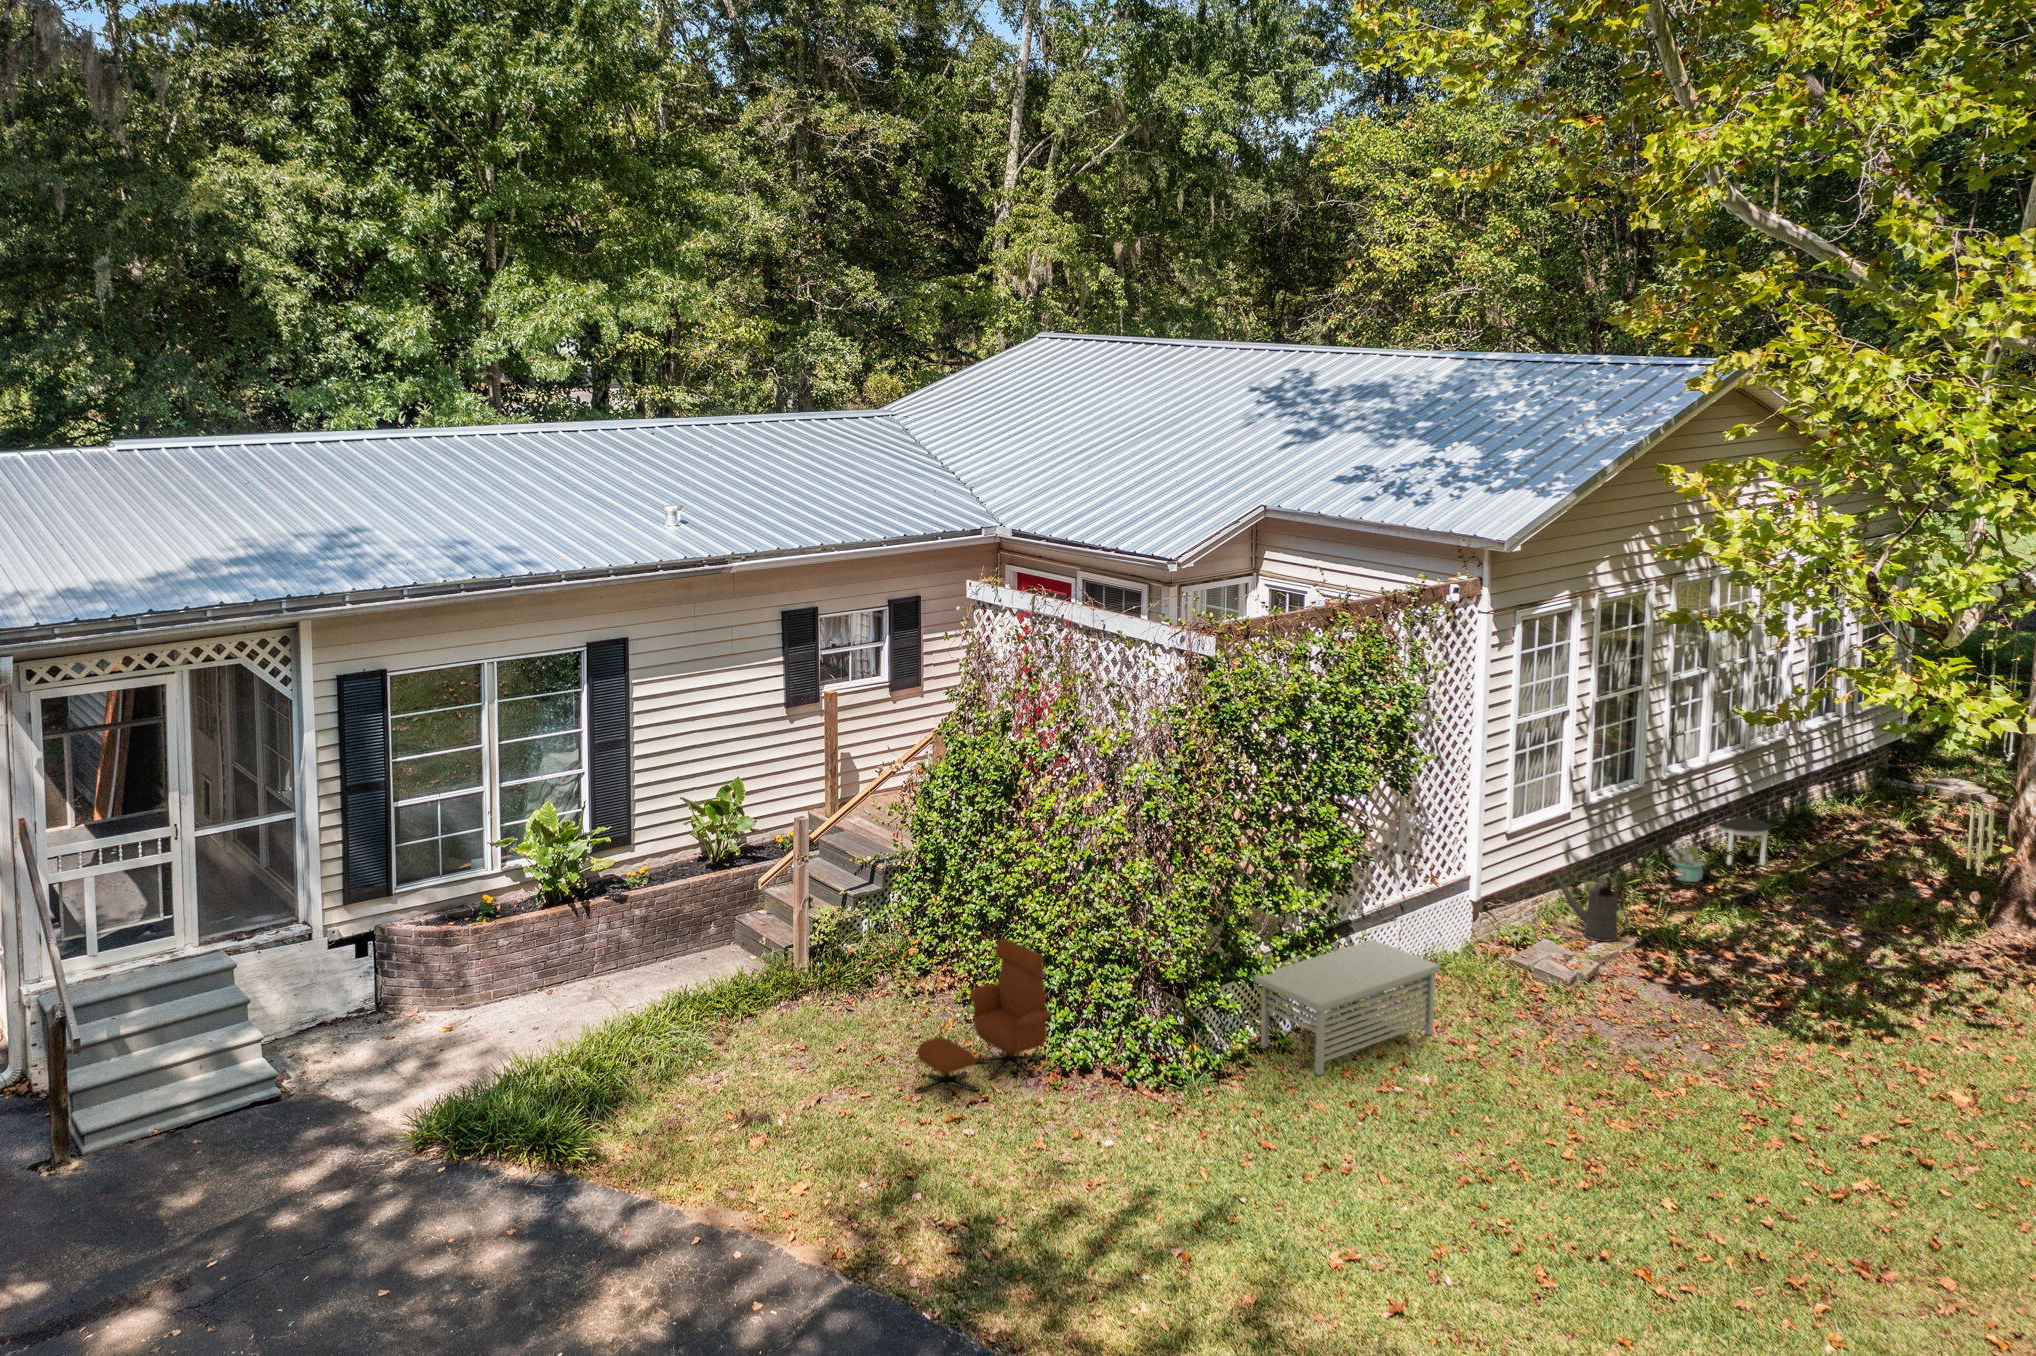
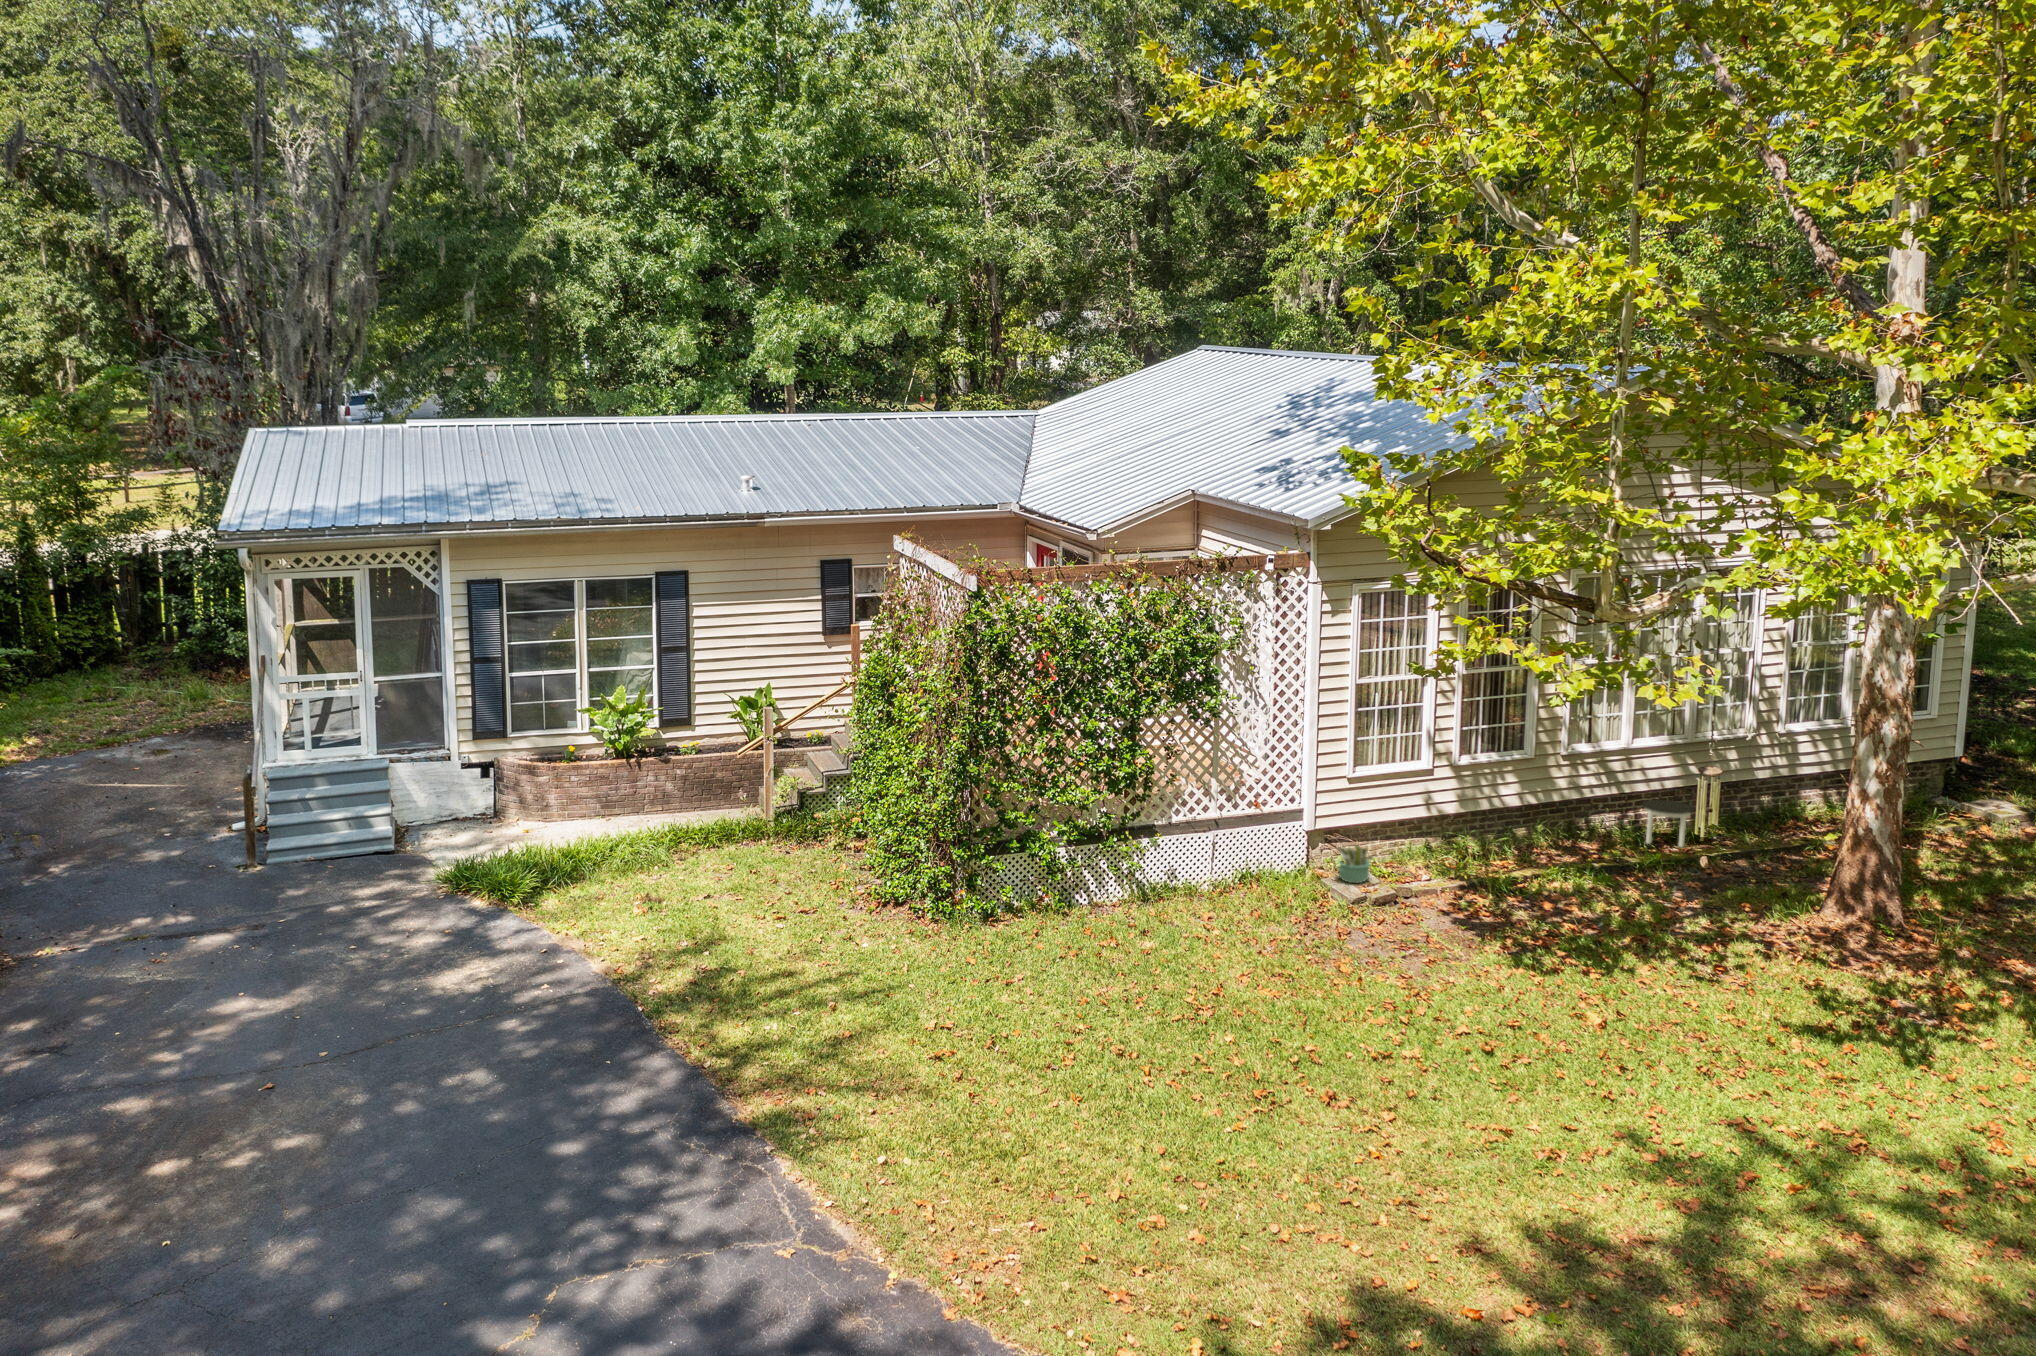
decorative plant: present [1670,844,1704,882] -> present [1338,845,1373,883]
watering can: present [1554,875,1628,942] -> none [1409,822,1455,884]
lounge chair: present [915,939,1052,1102] -> none [766,805,878,916]
storage bench: present [1254,940,1440,1075] -> none [1042,844,1199,935]

